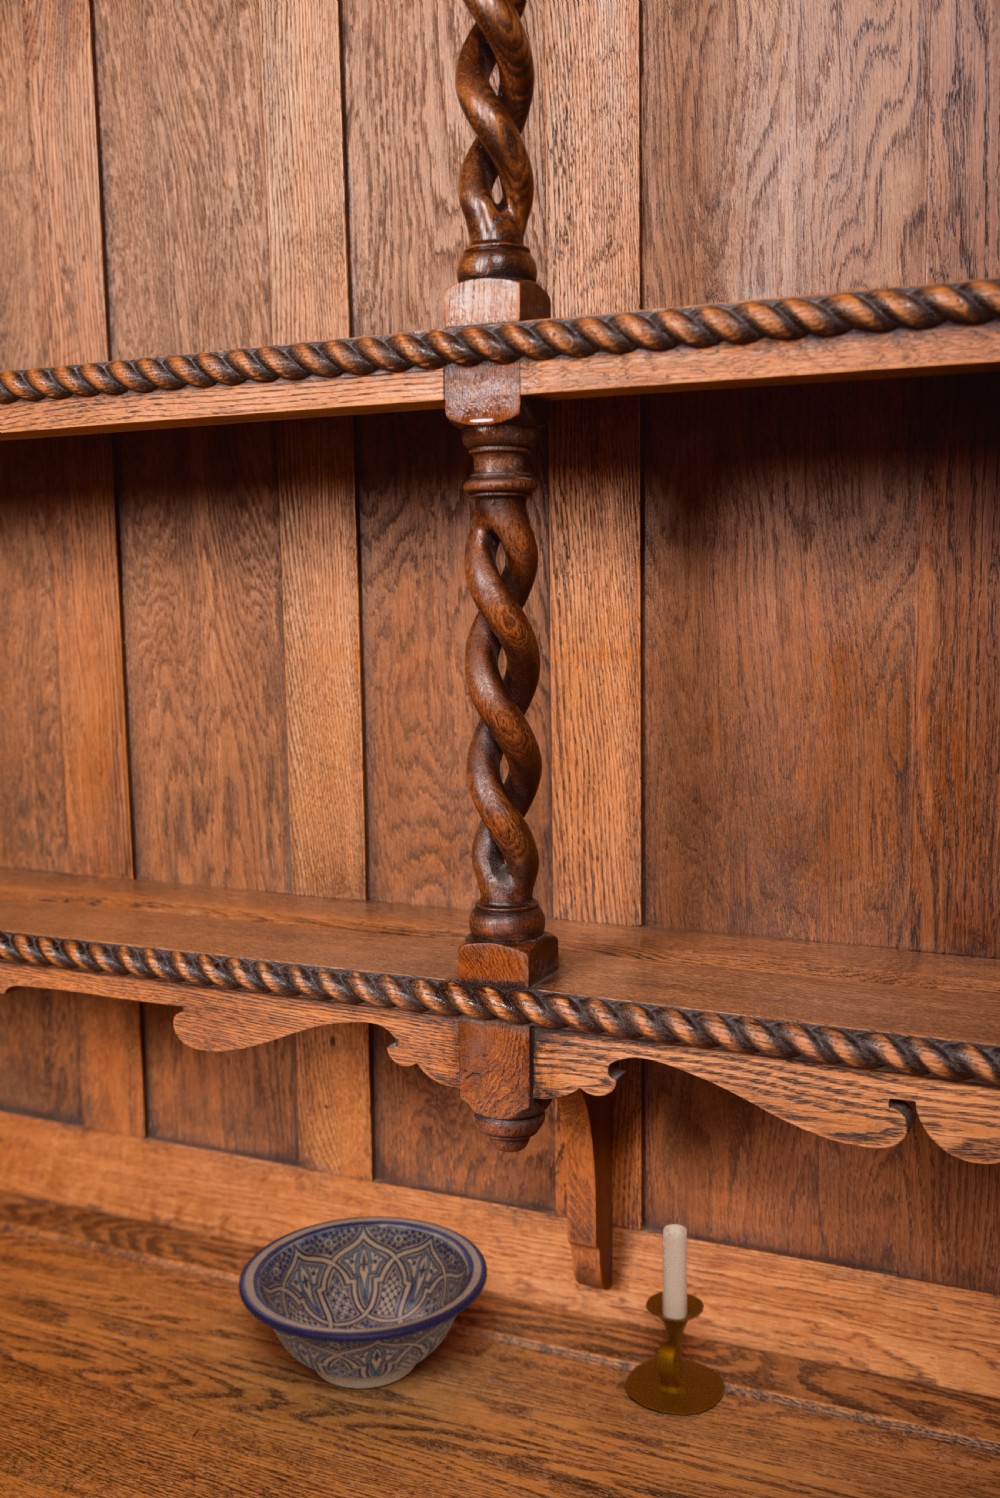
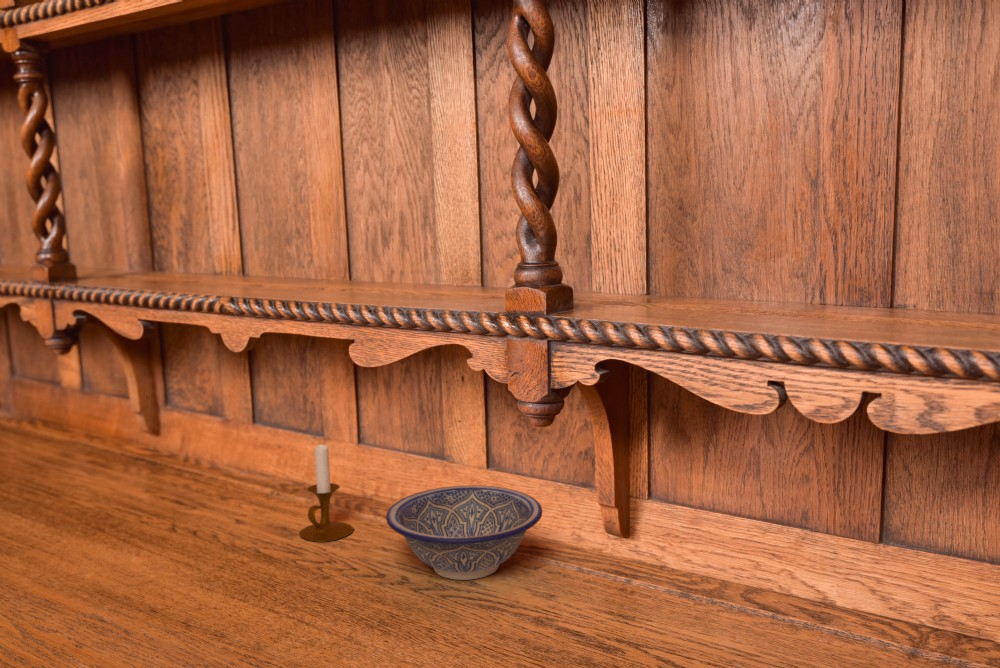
candlestick: present [625,1224,724,1415] -> present [299,445,354,542]

